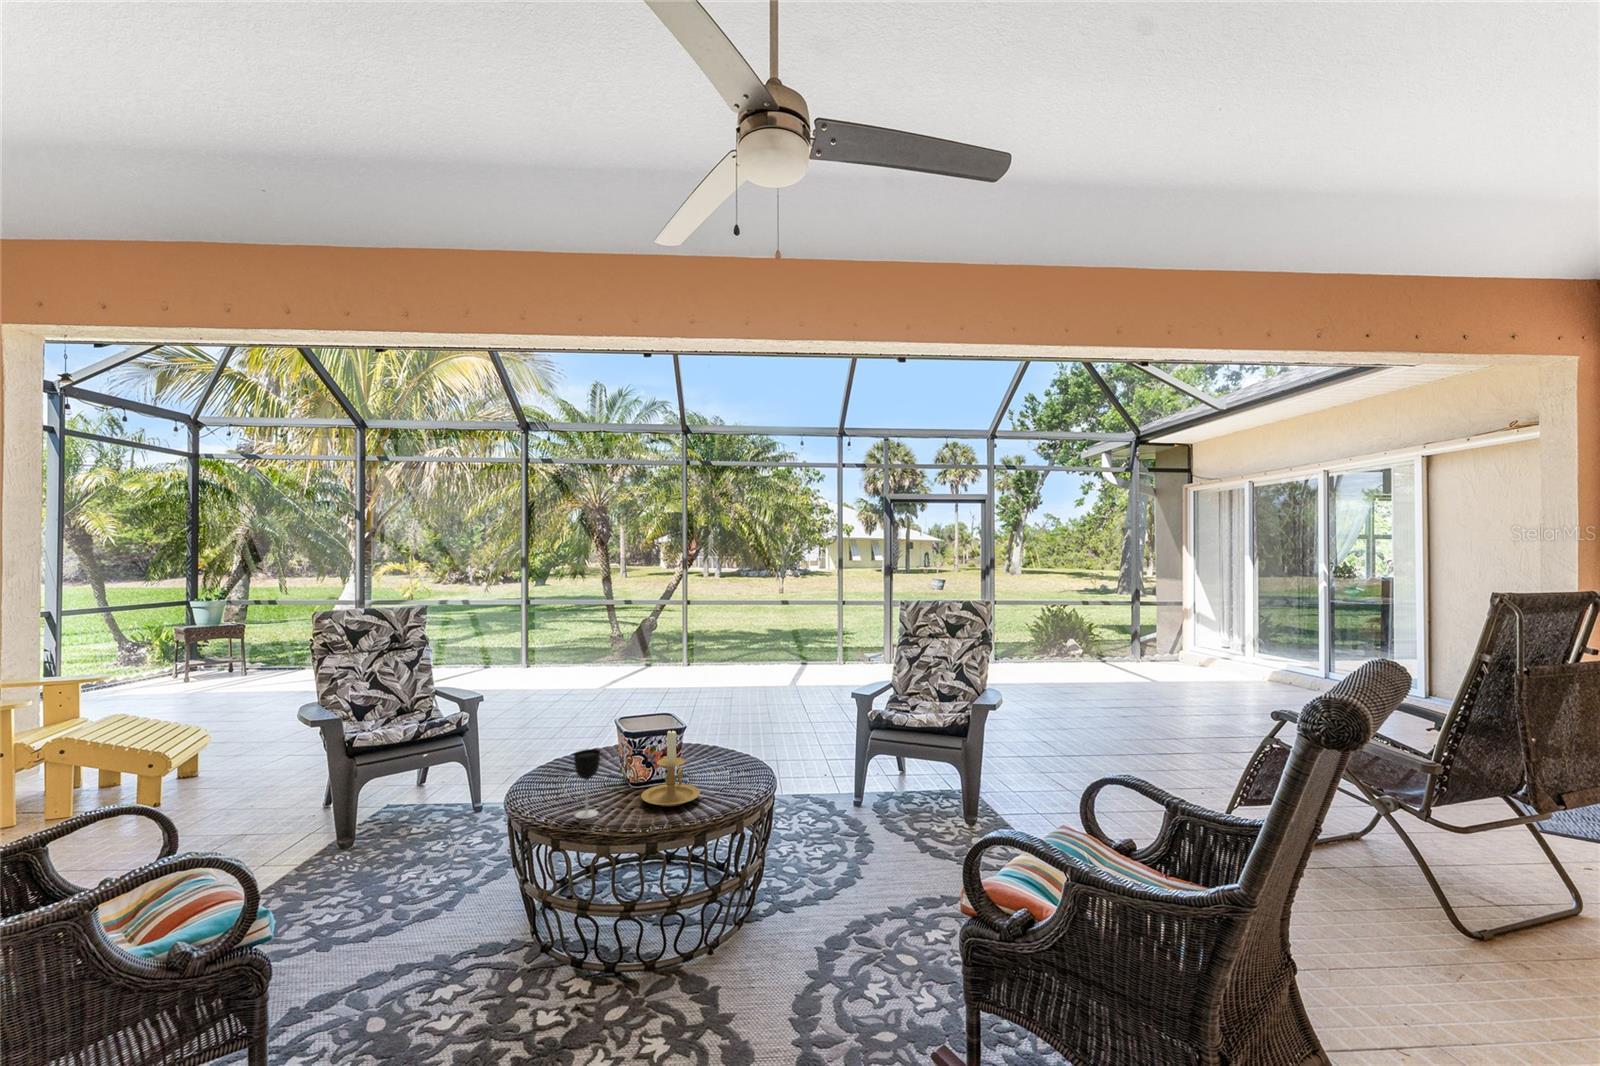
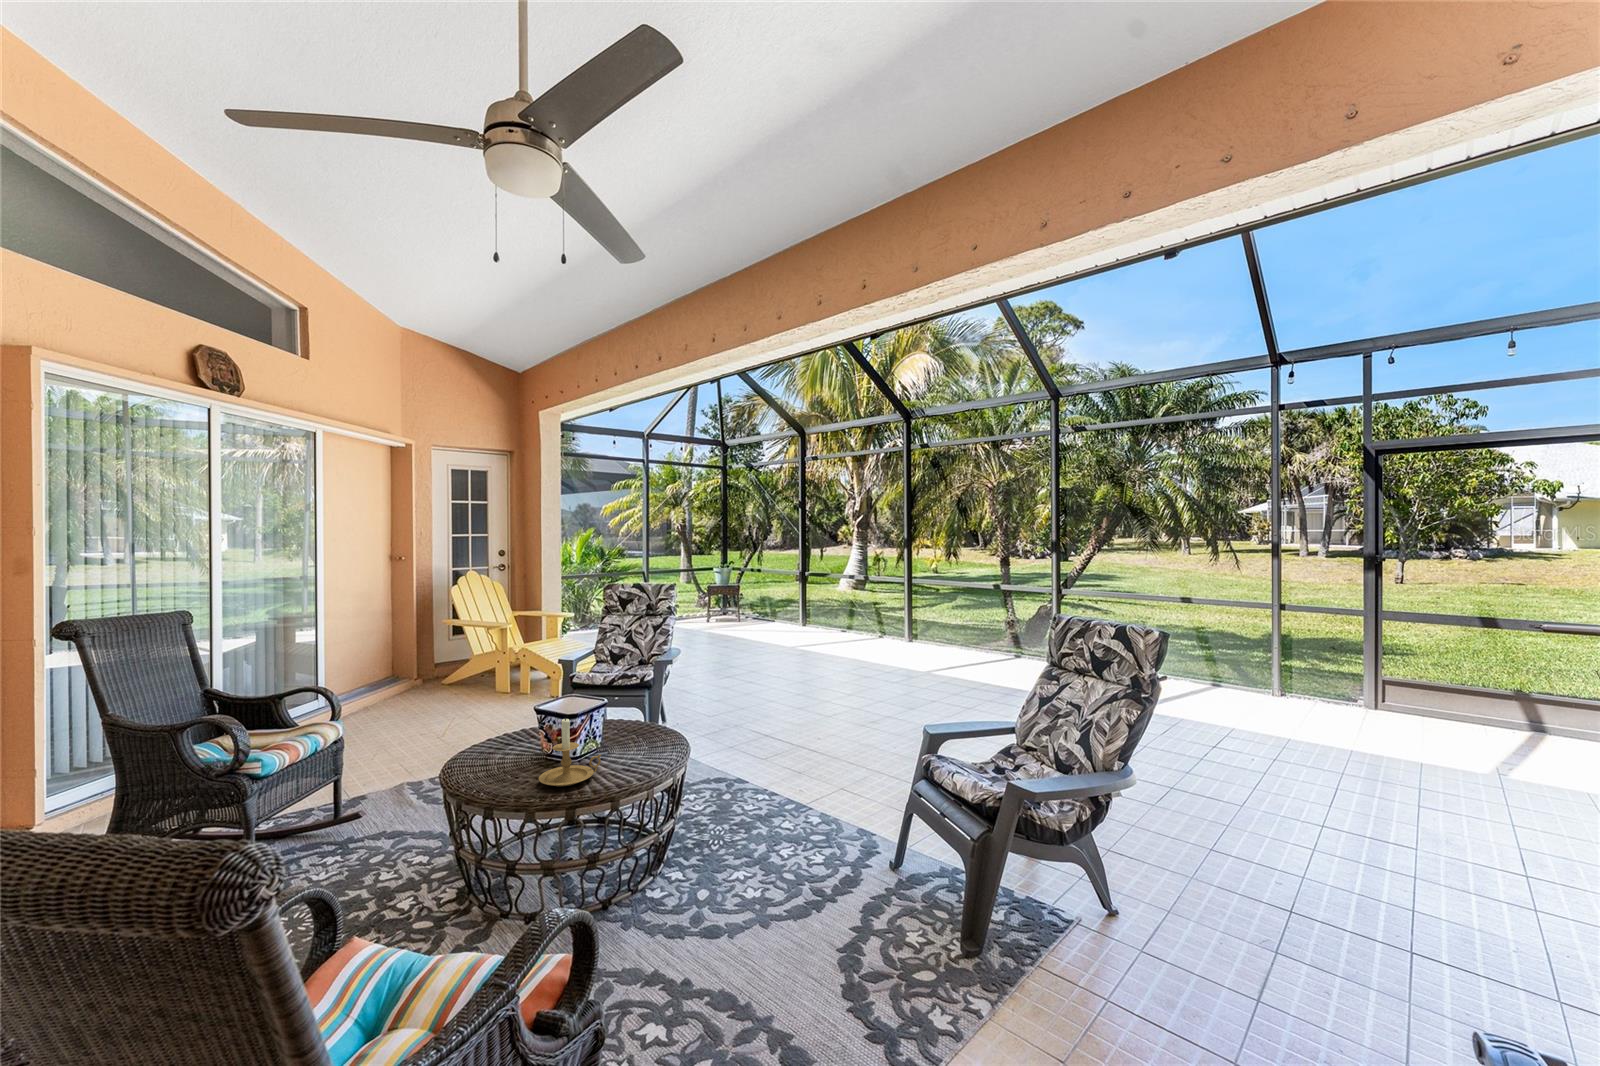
wine glass: present [574,749,600,819] -> none [500,719,524,775]

